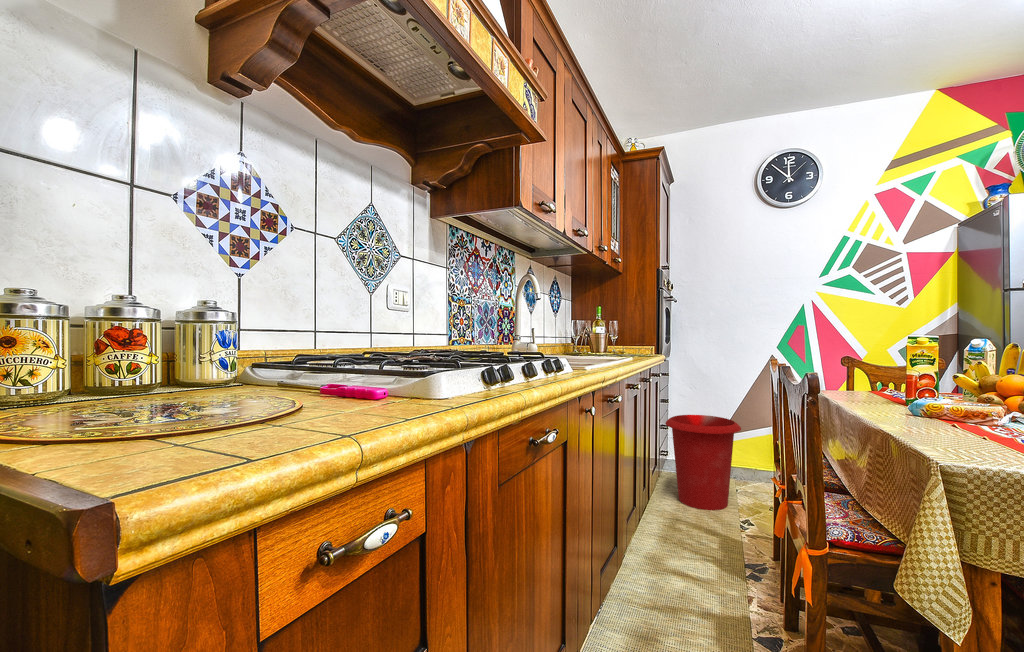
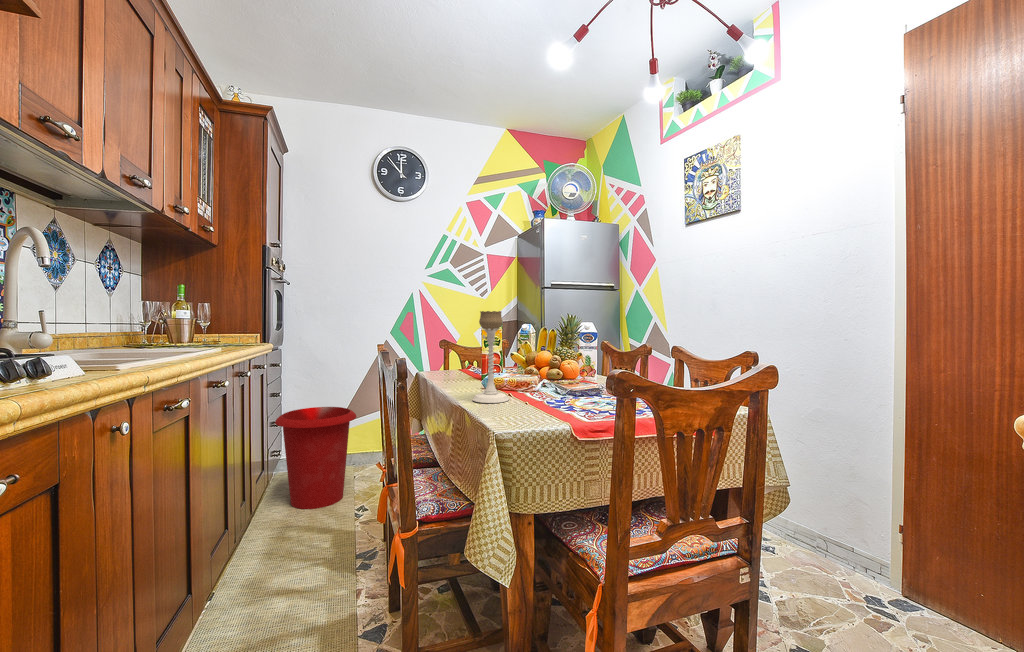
candle holder: none [897,322,956,433] -> present [472,311,509,403]

